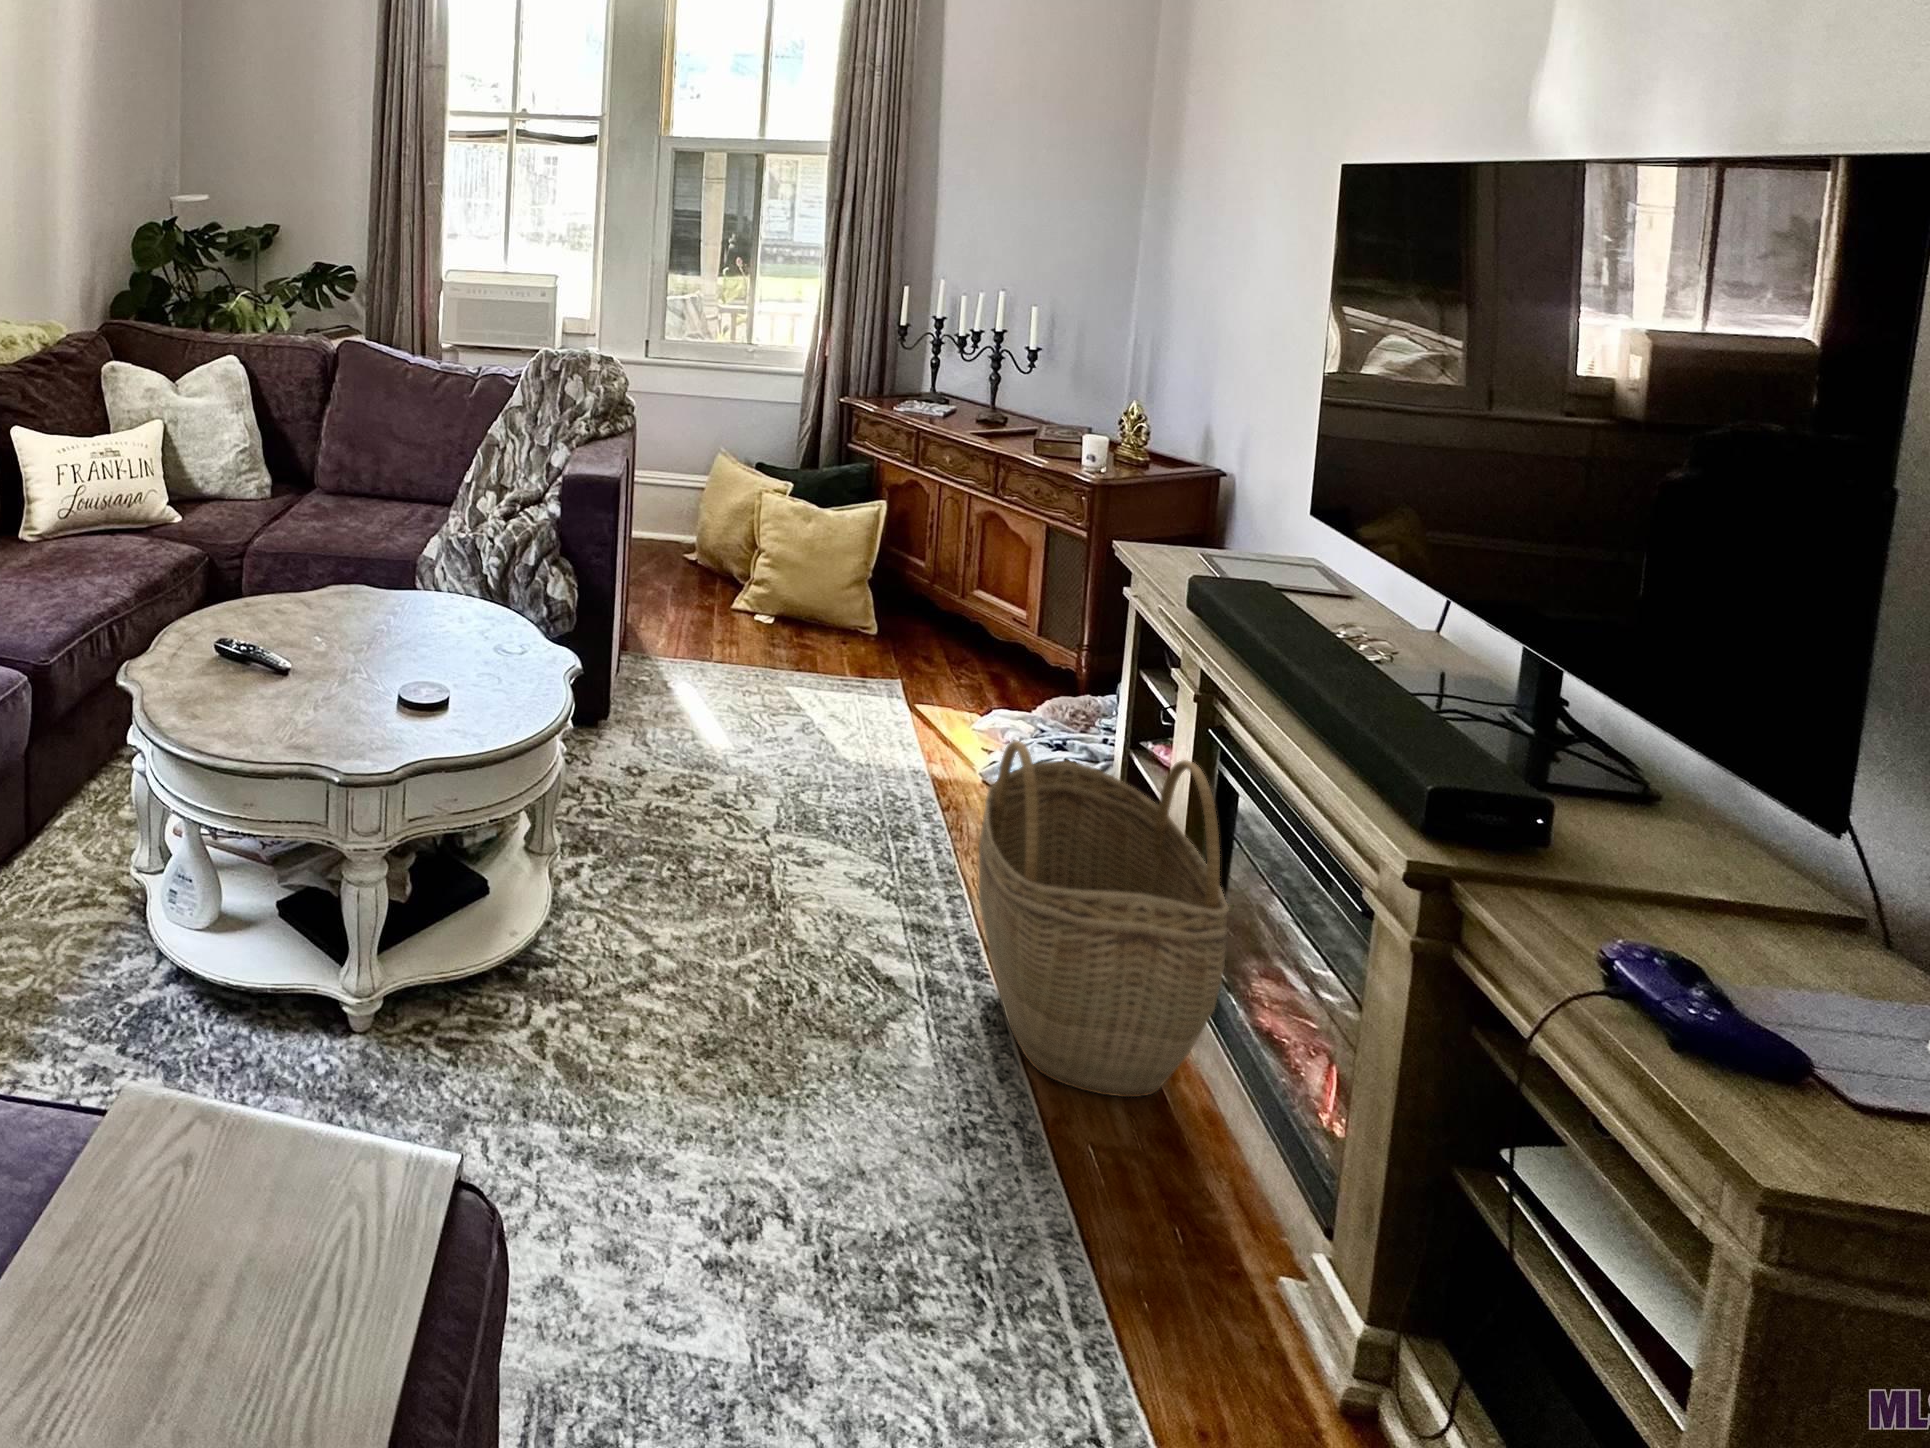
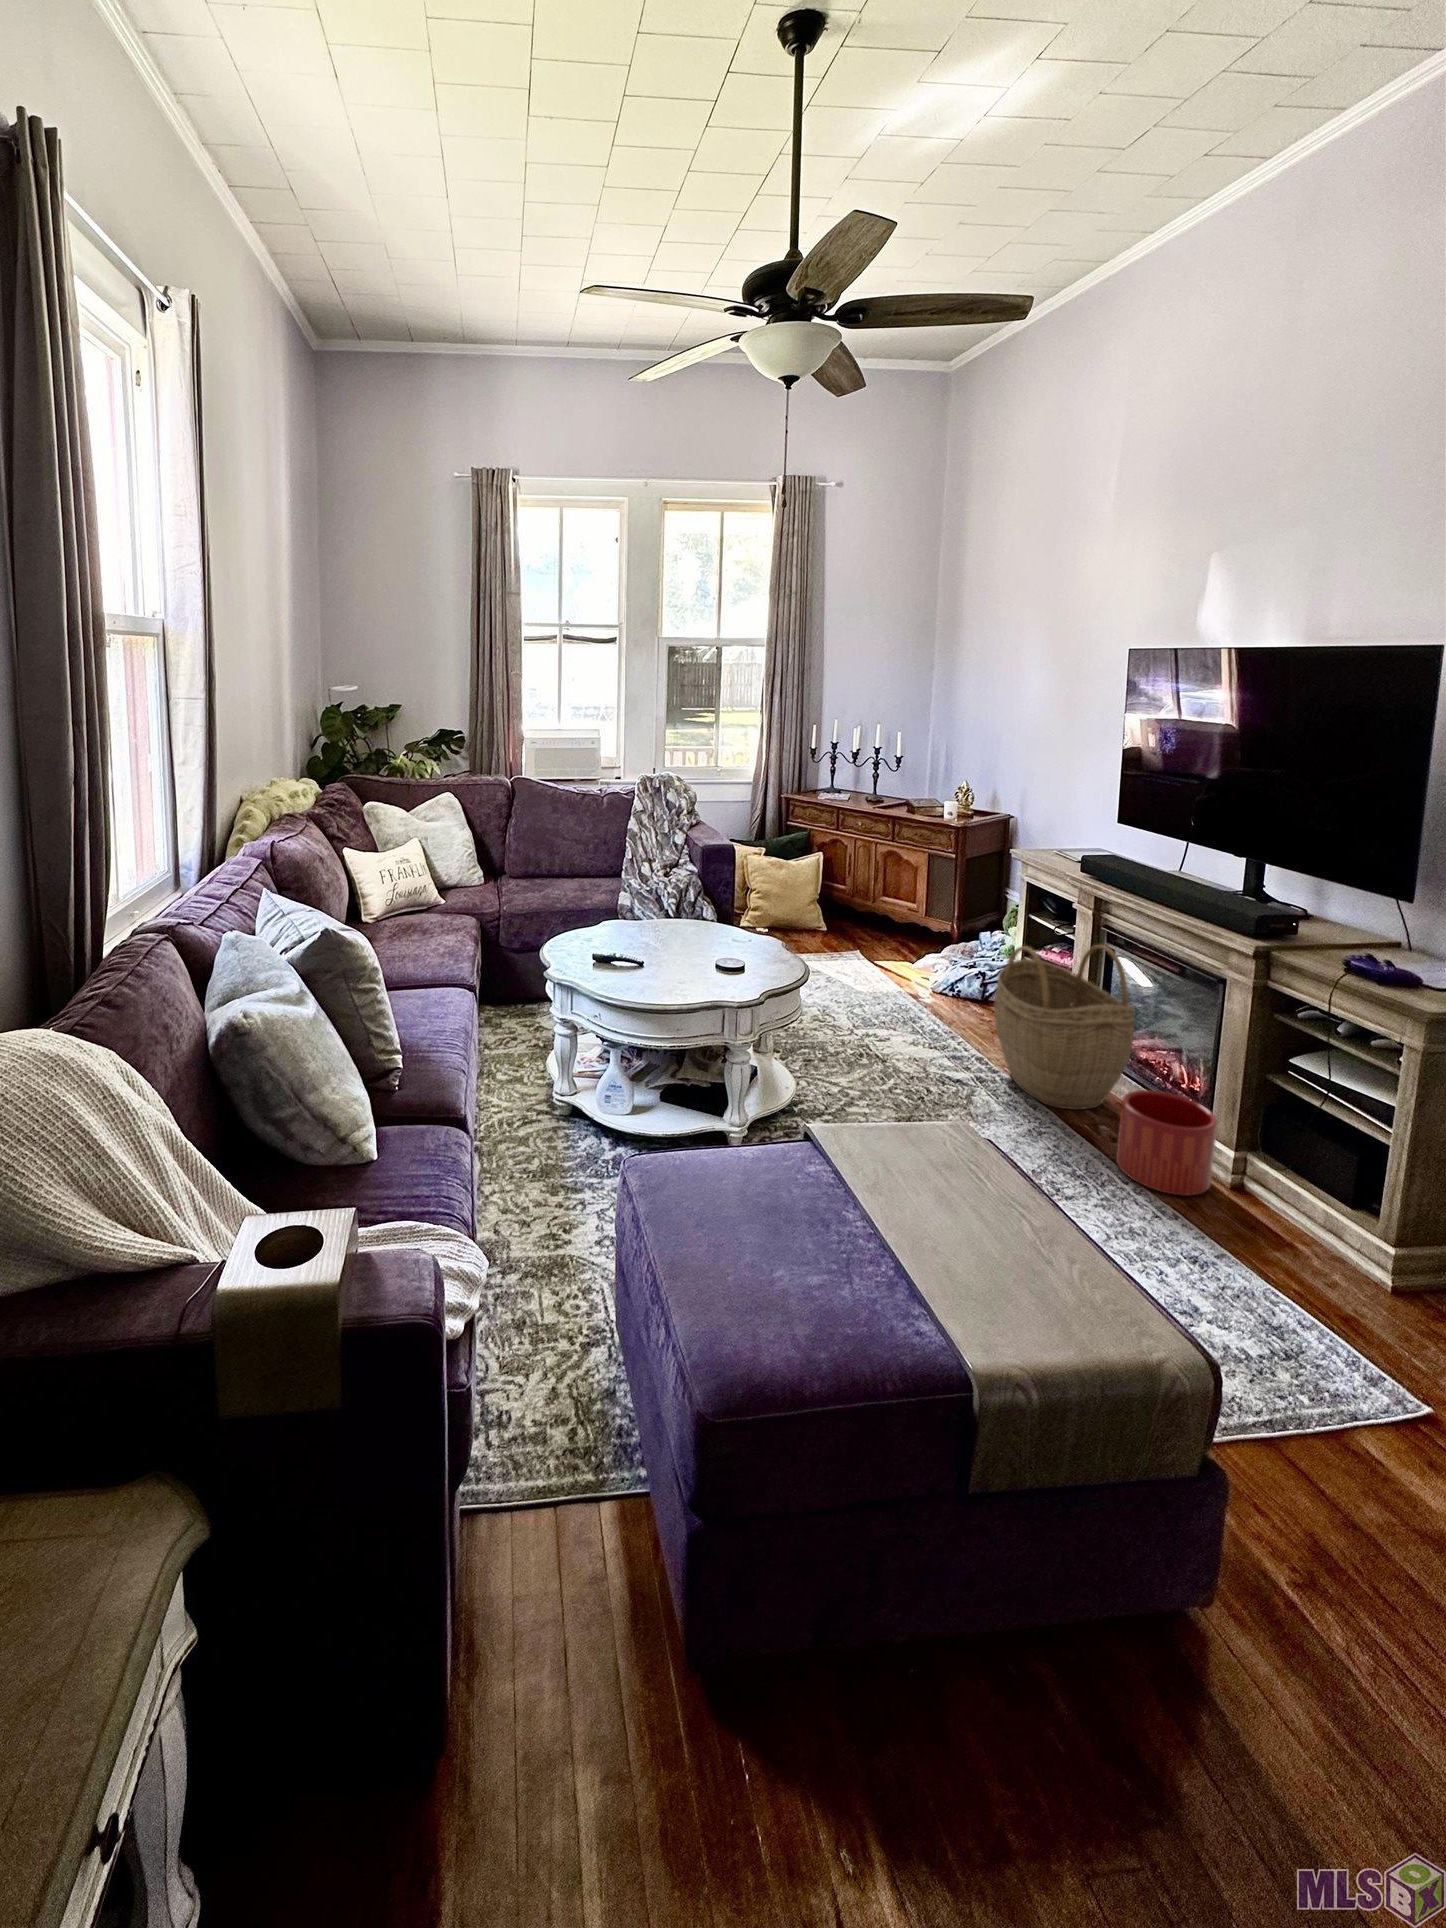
planter: none [1090,1098,1306,1378] -> present [1116,1090,1217,1195]

